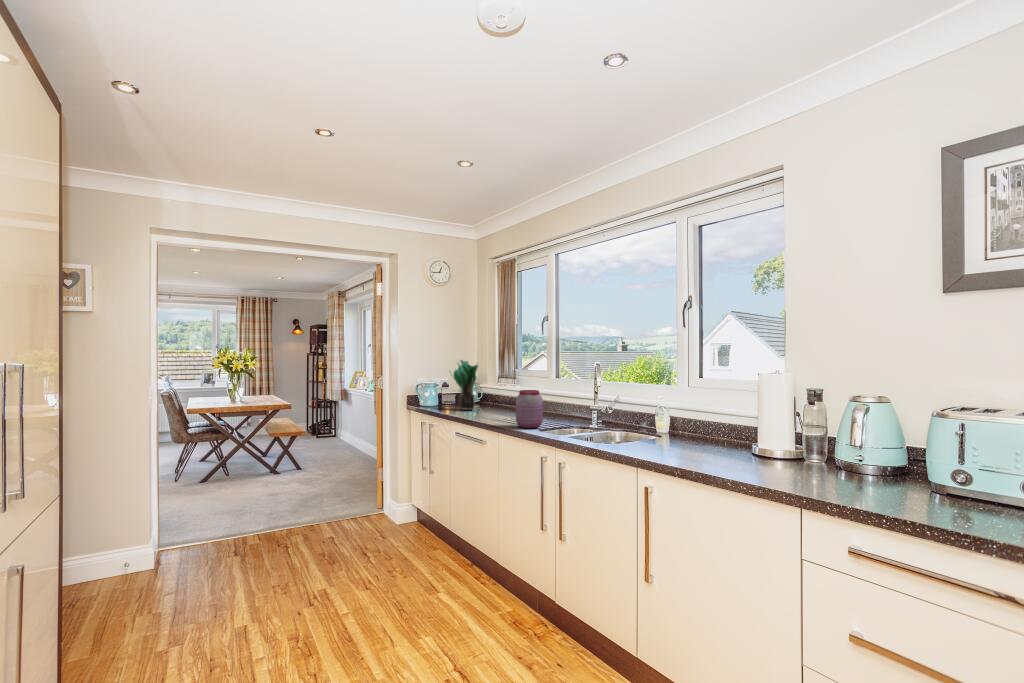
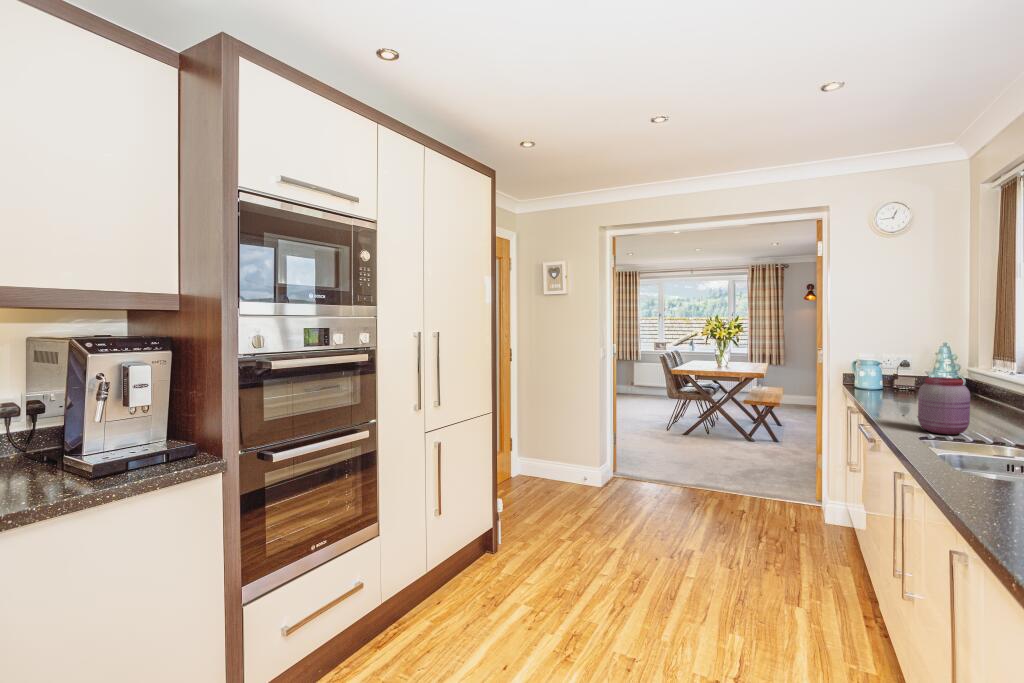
potted plant: present [449,360,478,410] -> none [880,331,925,400]

